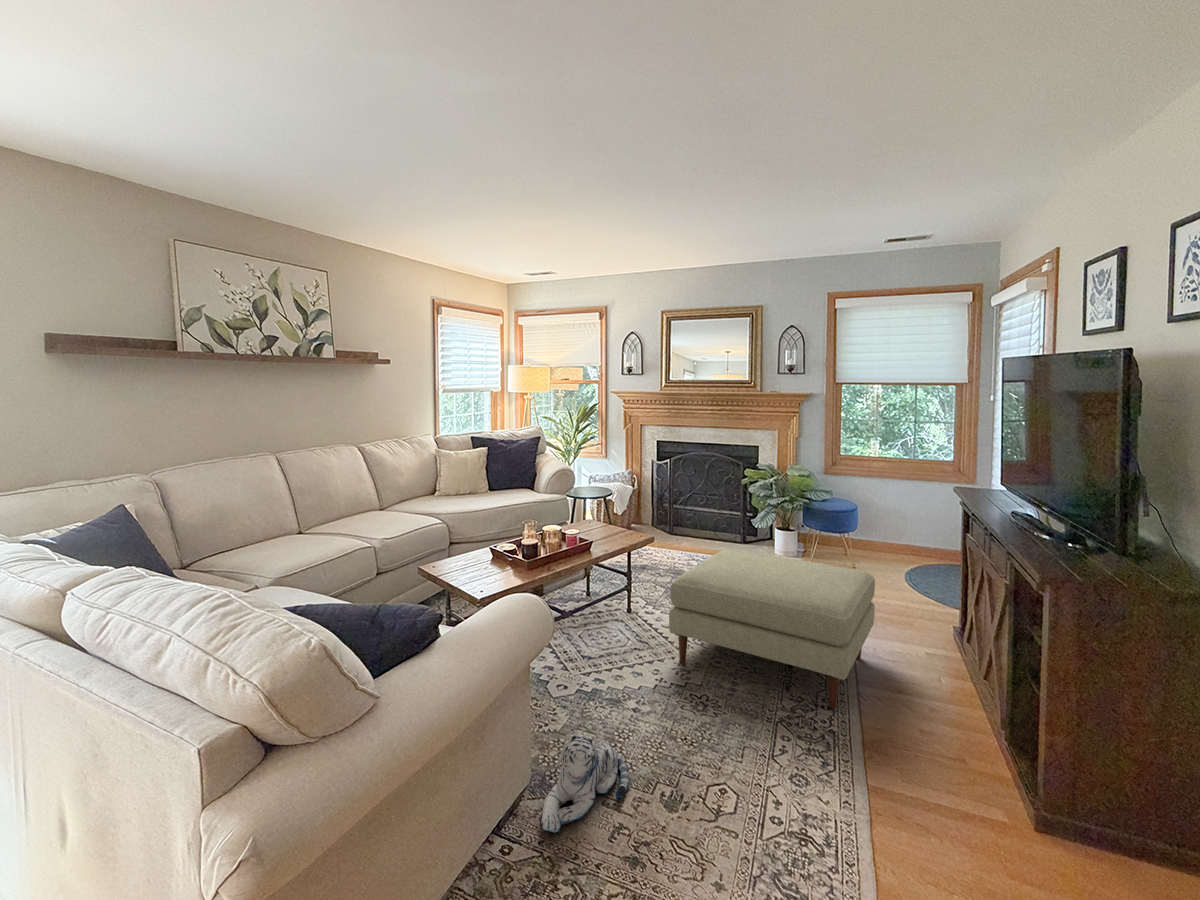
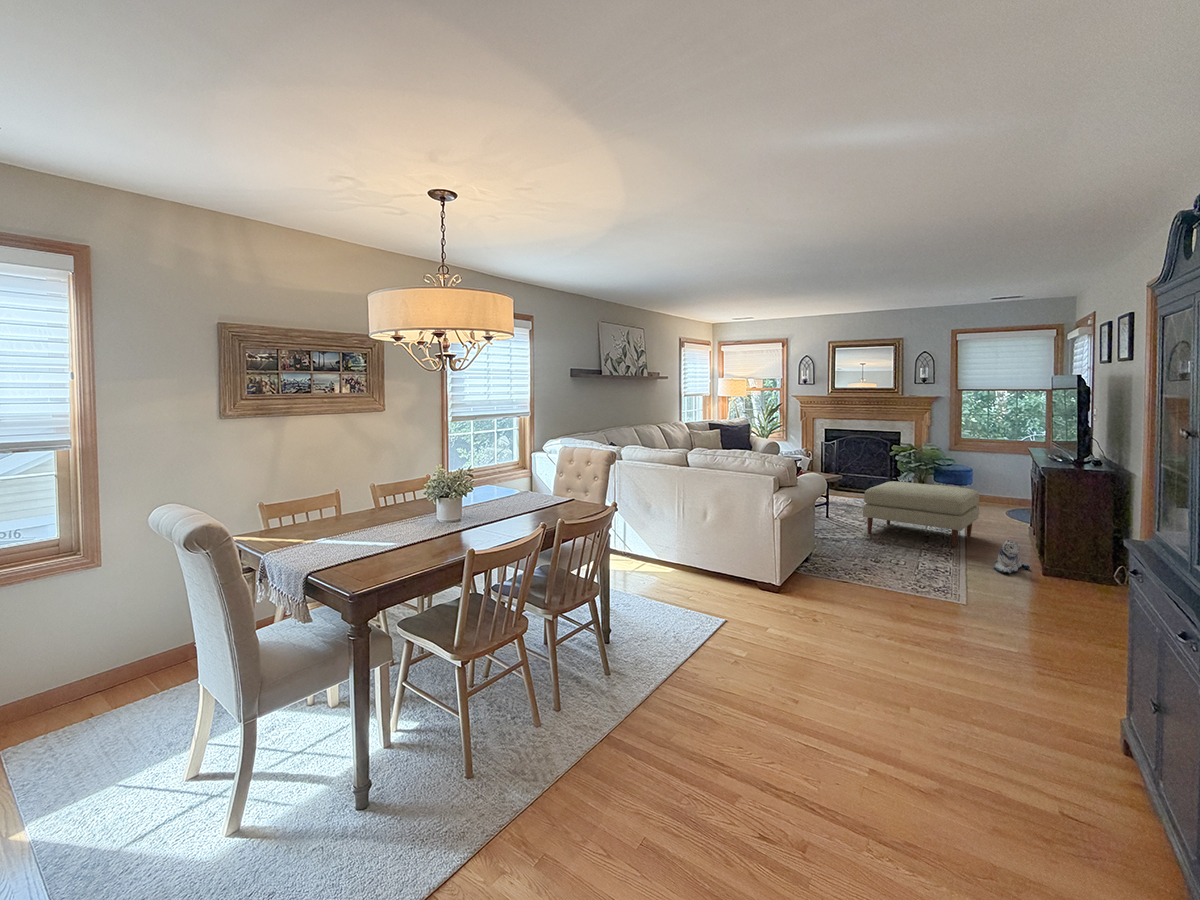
plush toy: present [541,734,629,833] -> present [994,540,1030,573]

